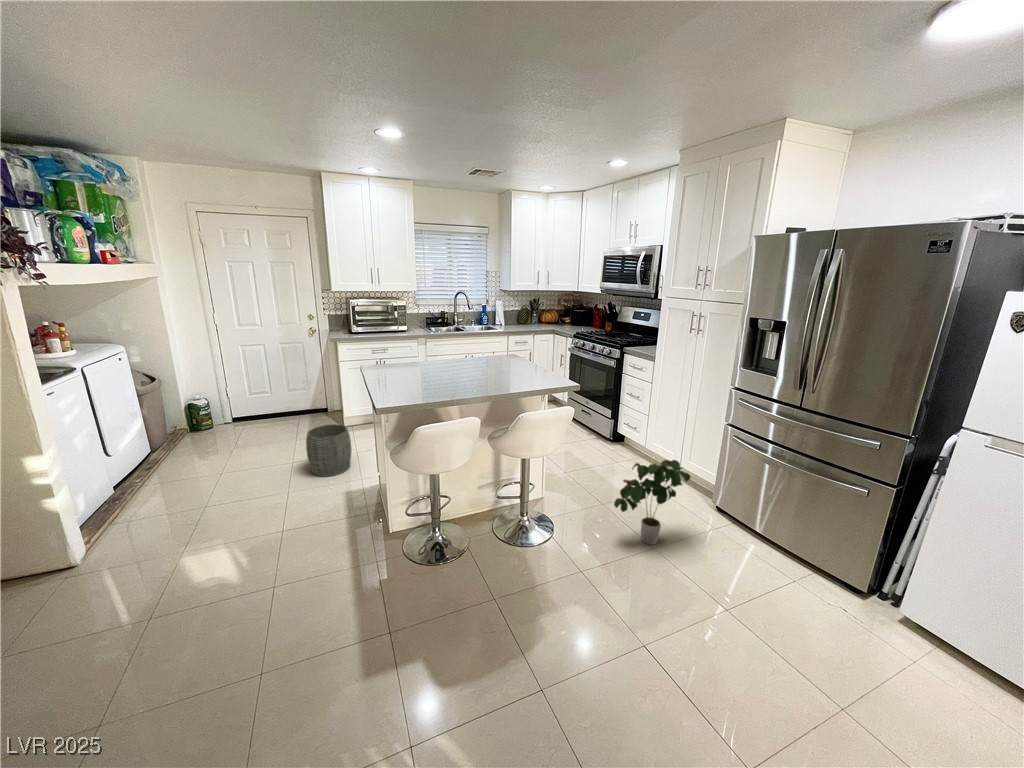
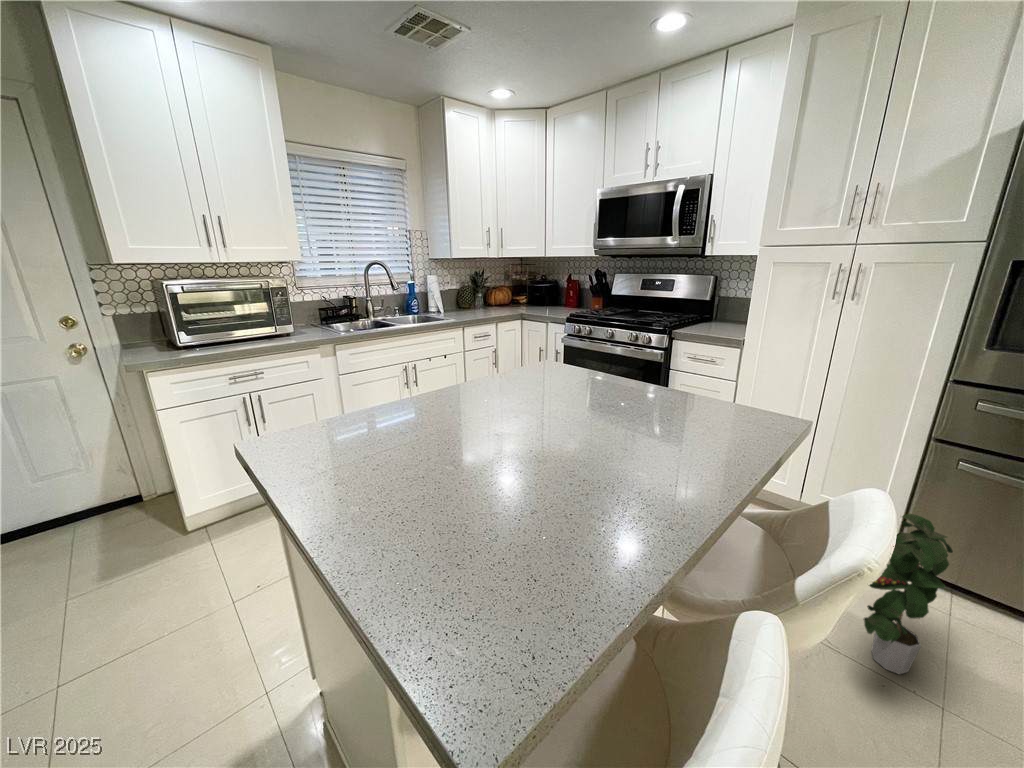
woven basket: present [306,424,352,477] -> none [95,560,231,709]

